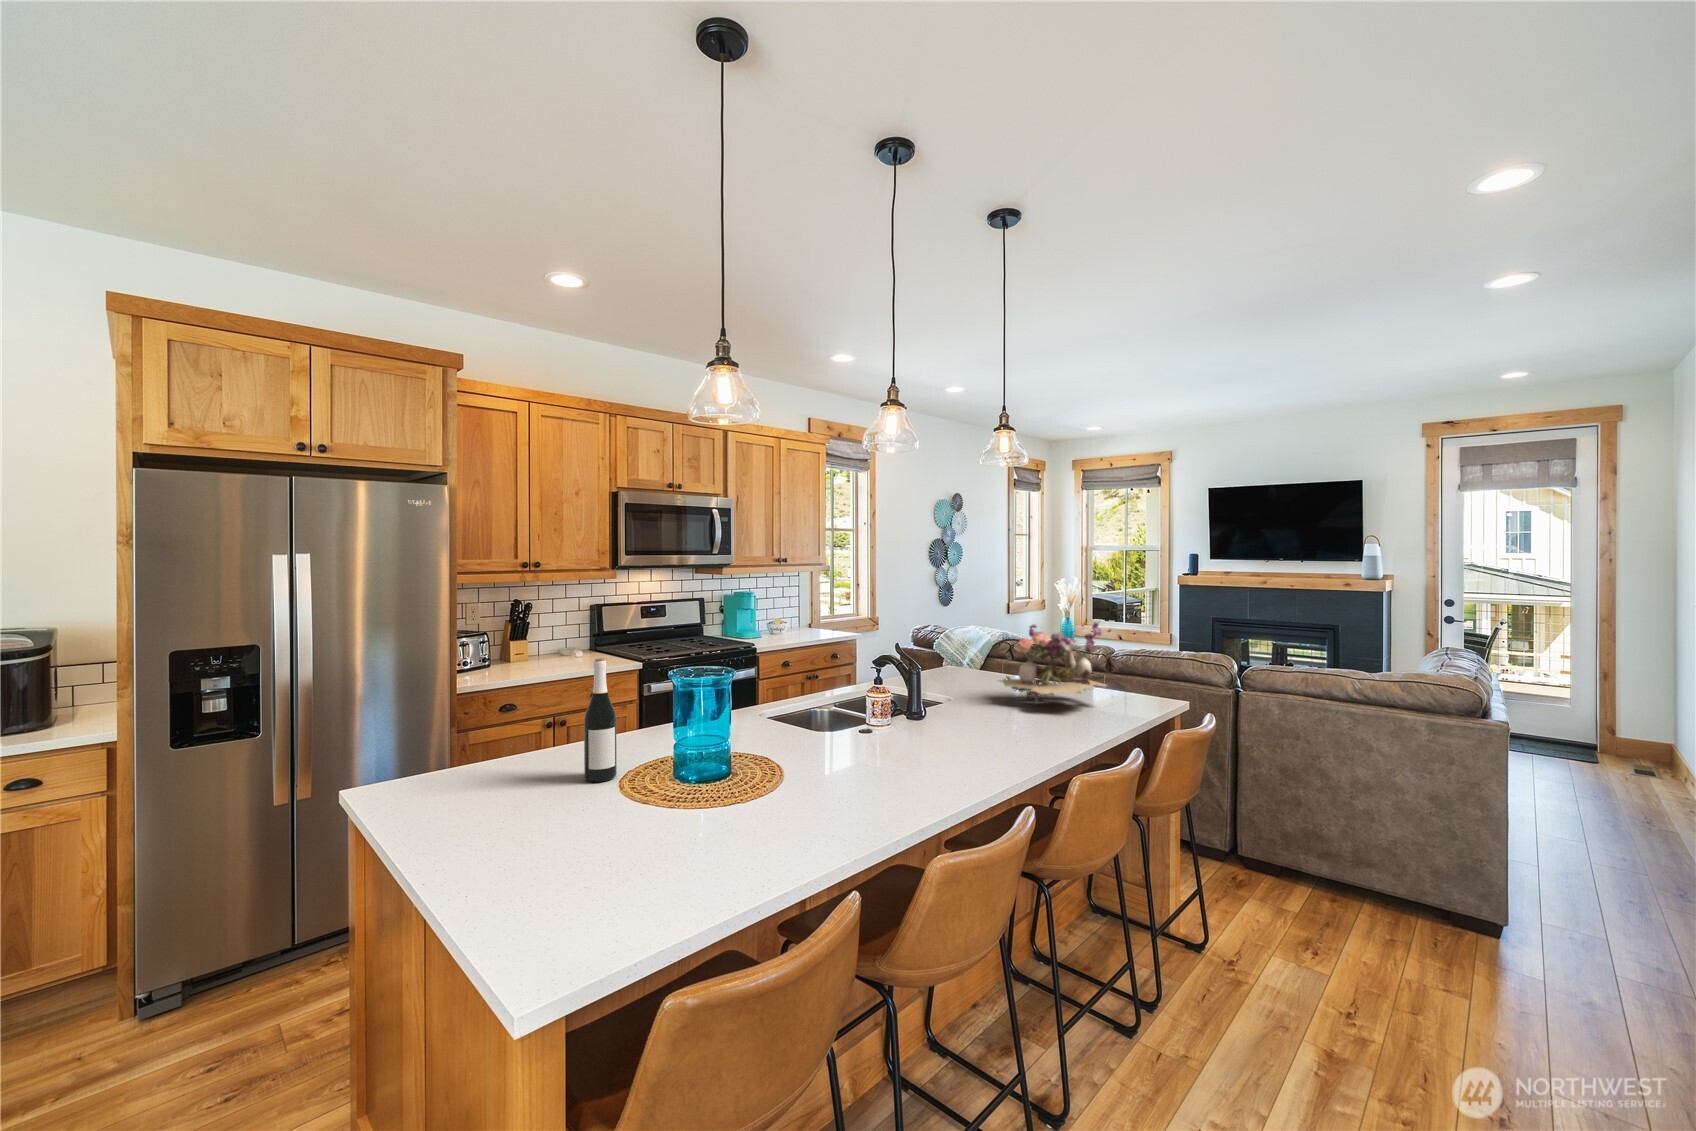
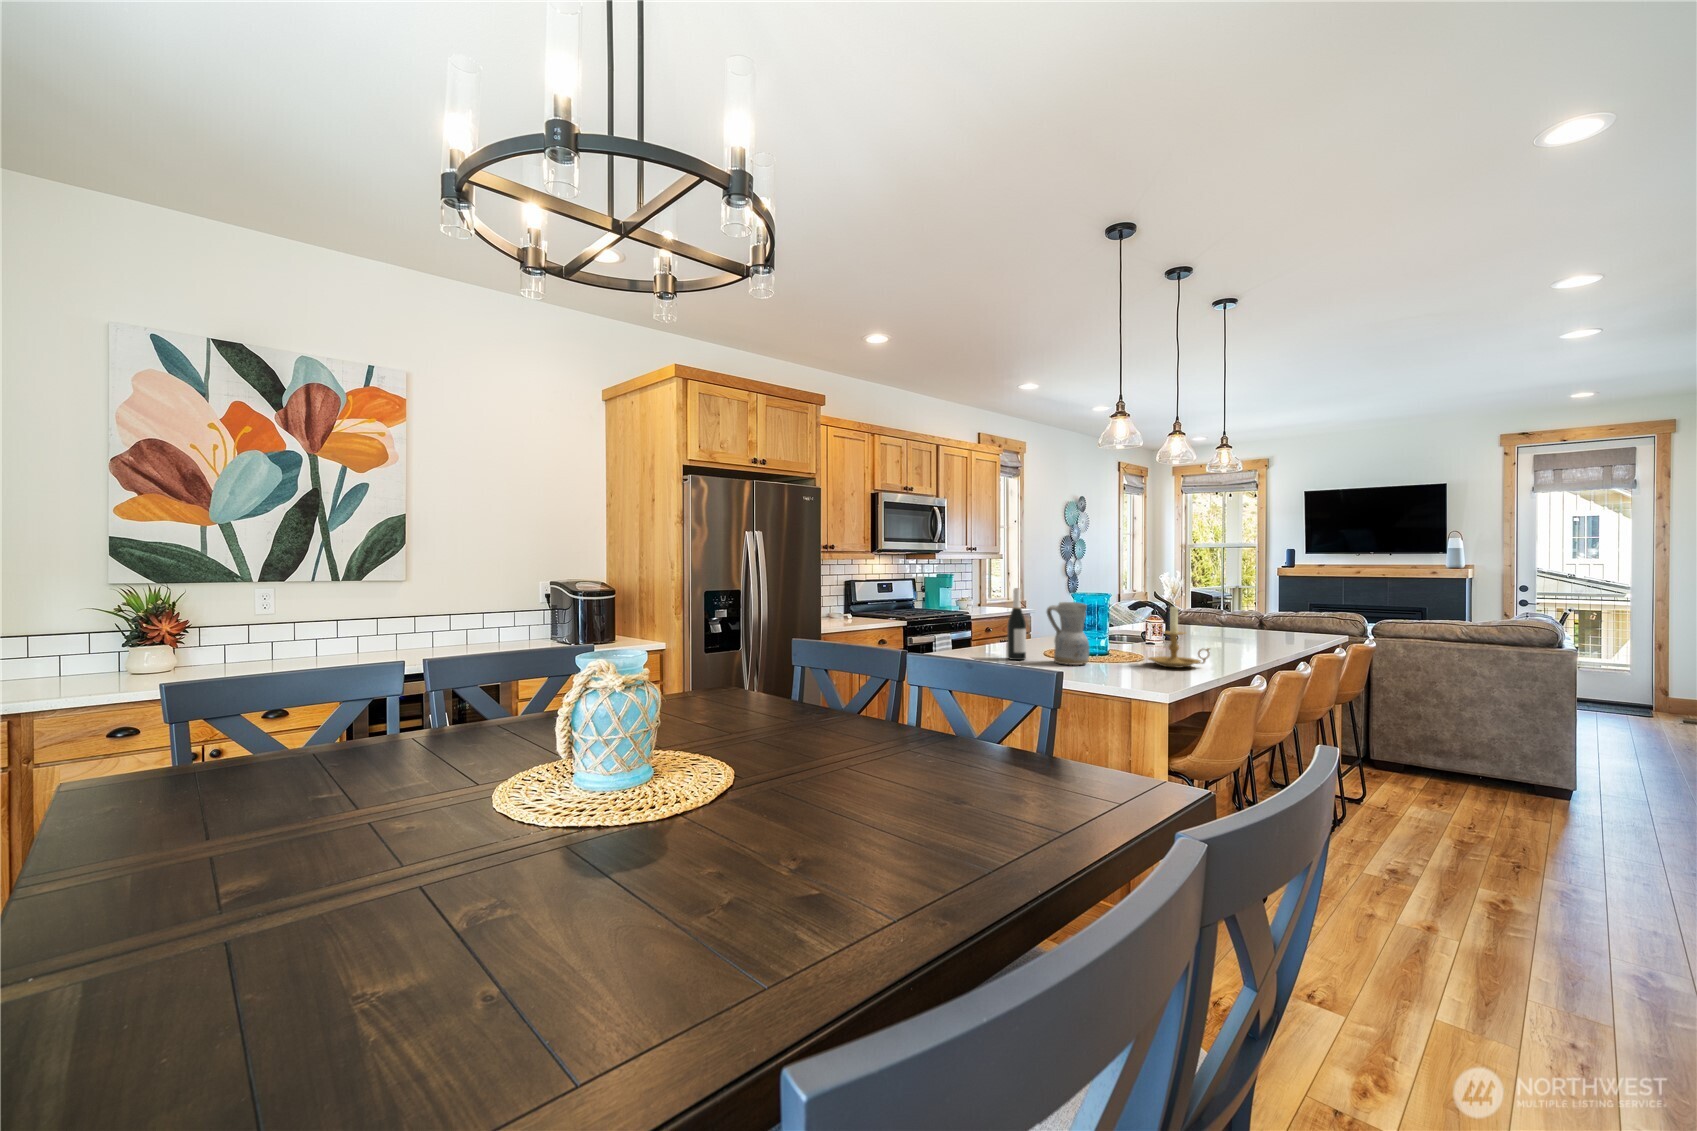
flower arrangement: present [999,622,1106,700] -> none [1205,580,1290,637]
ceramic pitcher: none [637,685,702,798] -> present [1047,602,1089,665]
candle holder: none [797,691,898,804] -> present [1148,607,1210,668]

